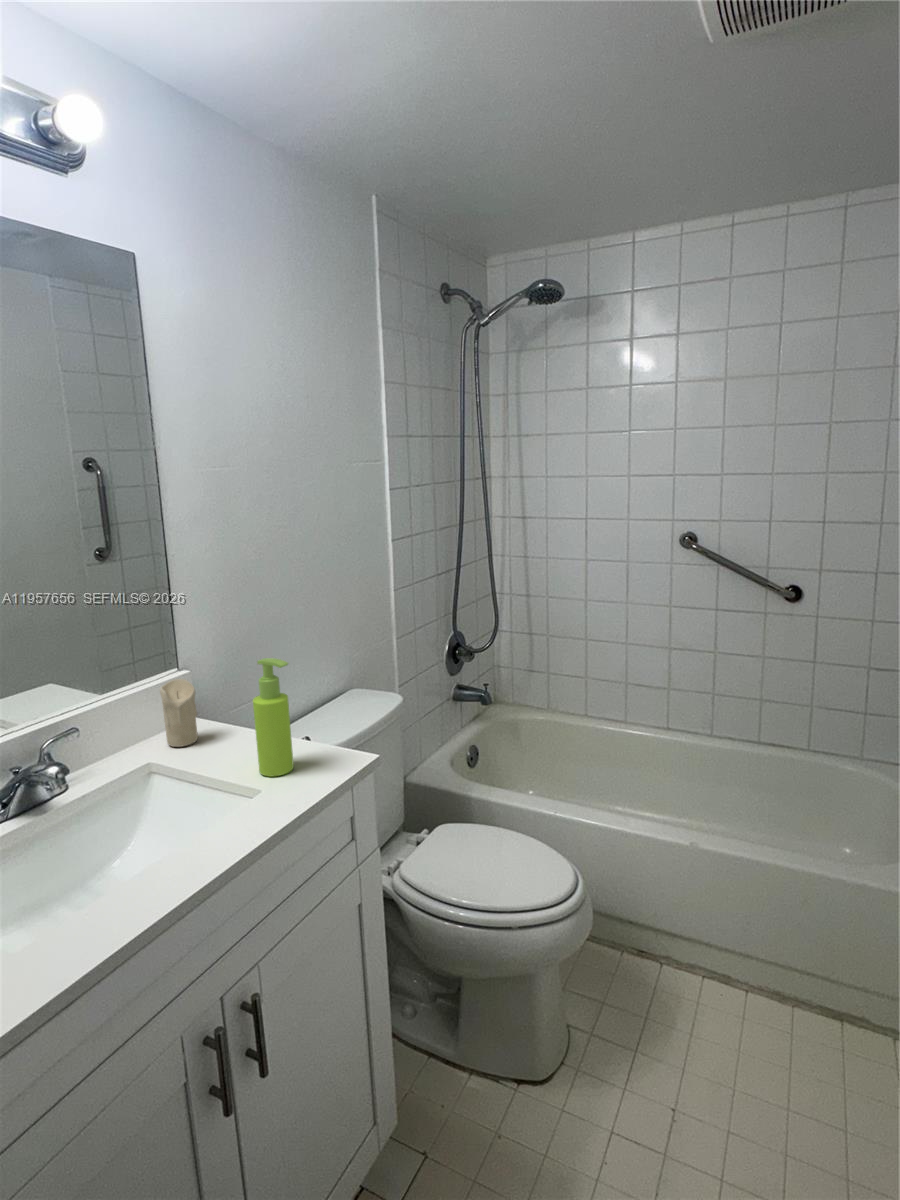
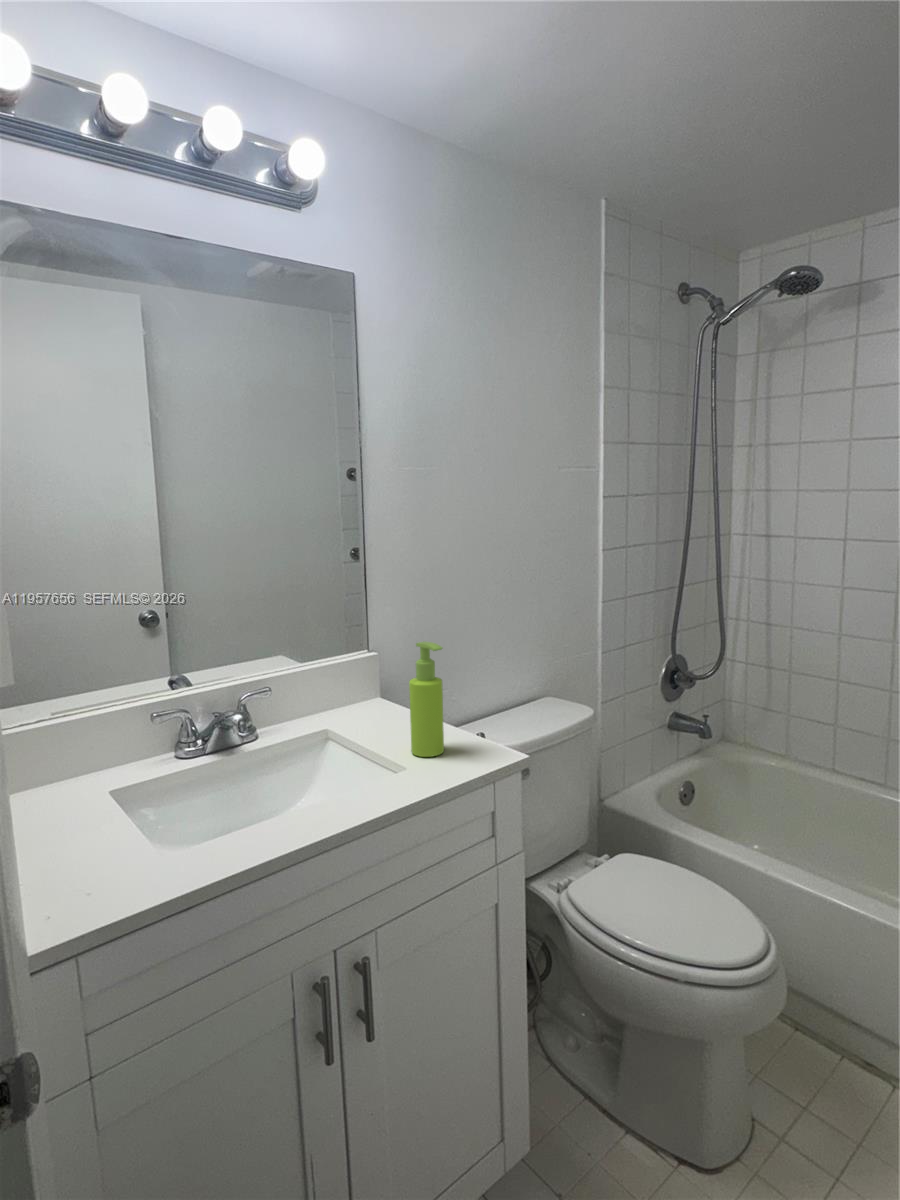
candle: present [160,679,198,747] -> none [343,658,373,720]

